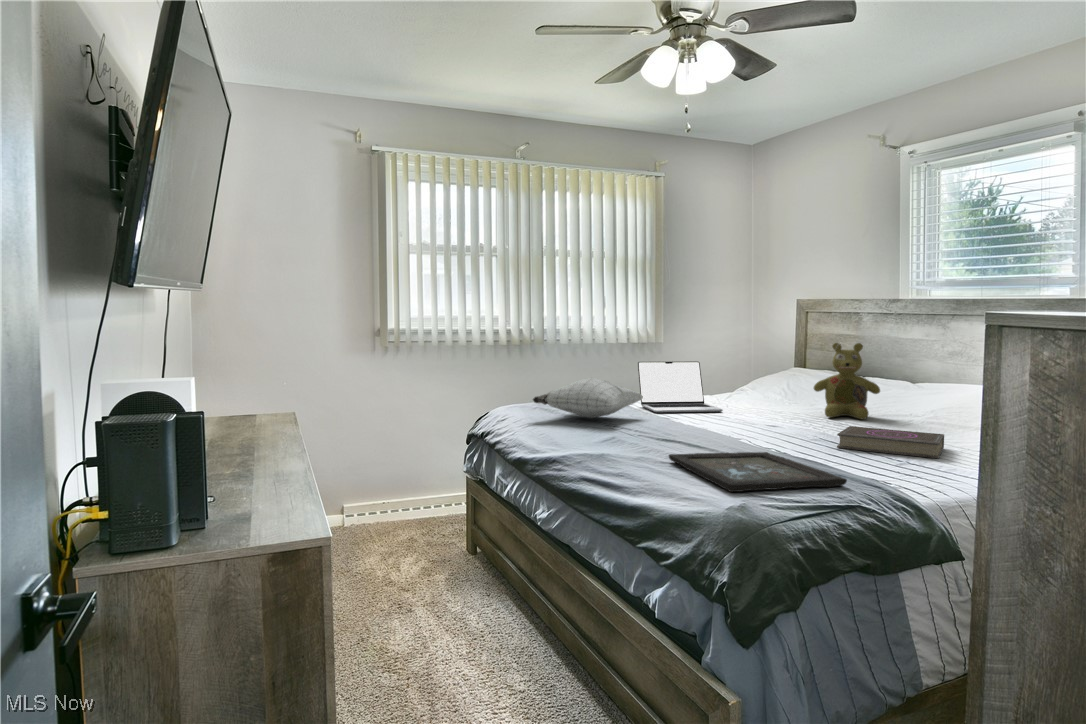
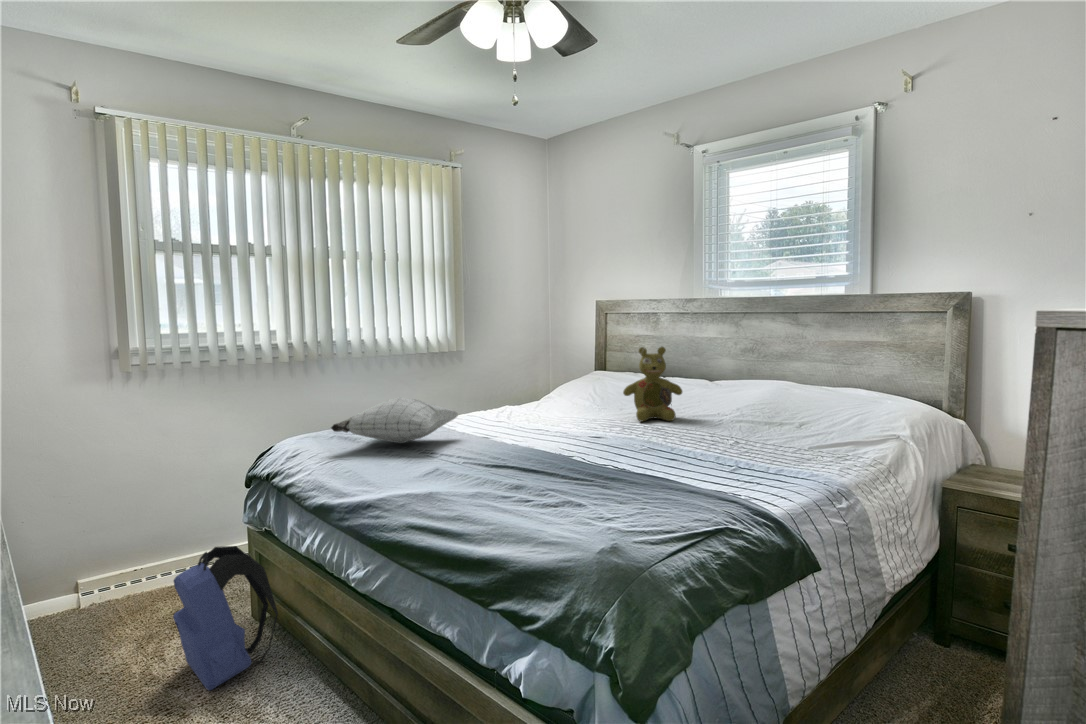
laptop: present [638,361,723,413] -> none [446,371,539,430]
book: present [837,426,944,458] -> none [665,431,759,459]
tray: present [669,452,847,492] -> none [507,470,700,528]
backpack: none [411,487,485,596] -> present [173,546,278,690]

